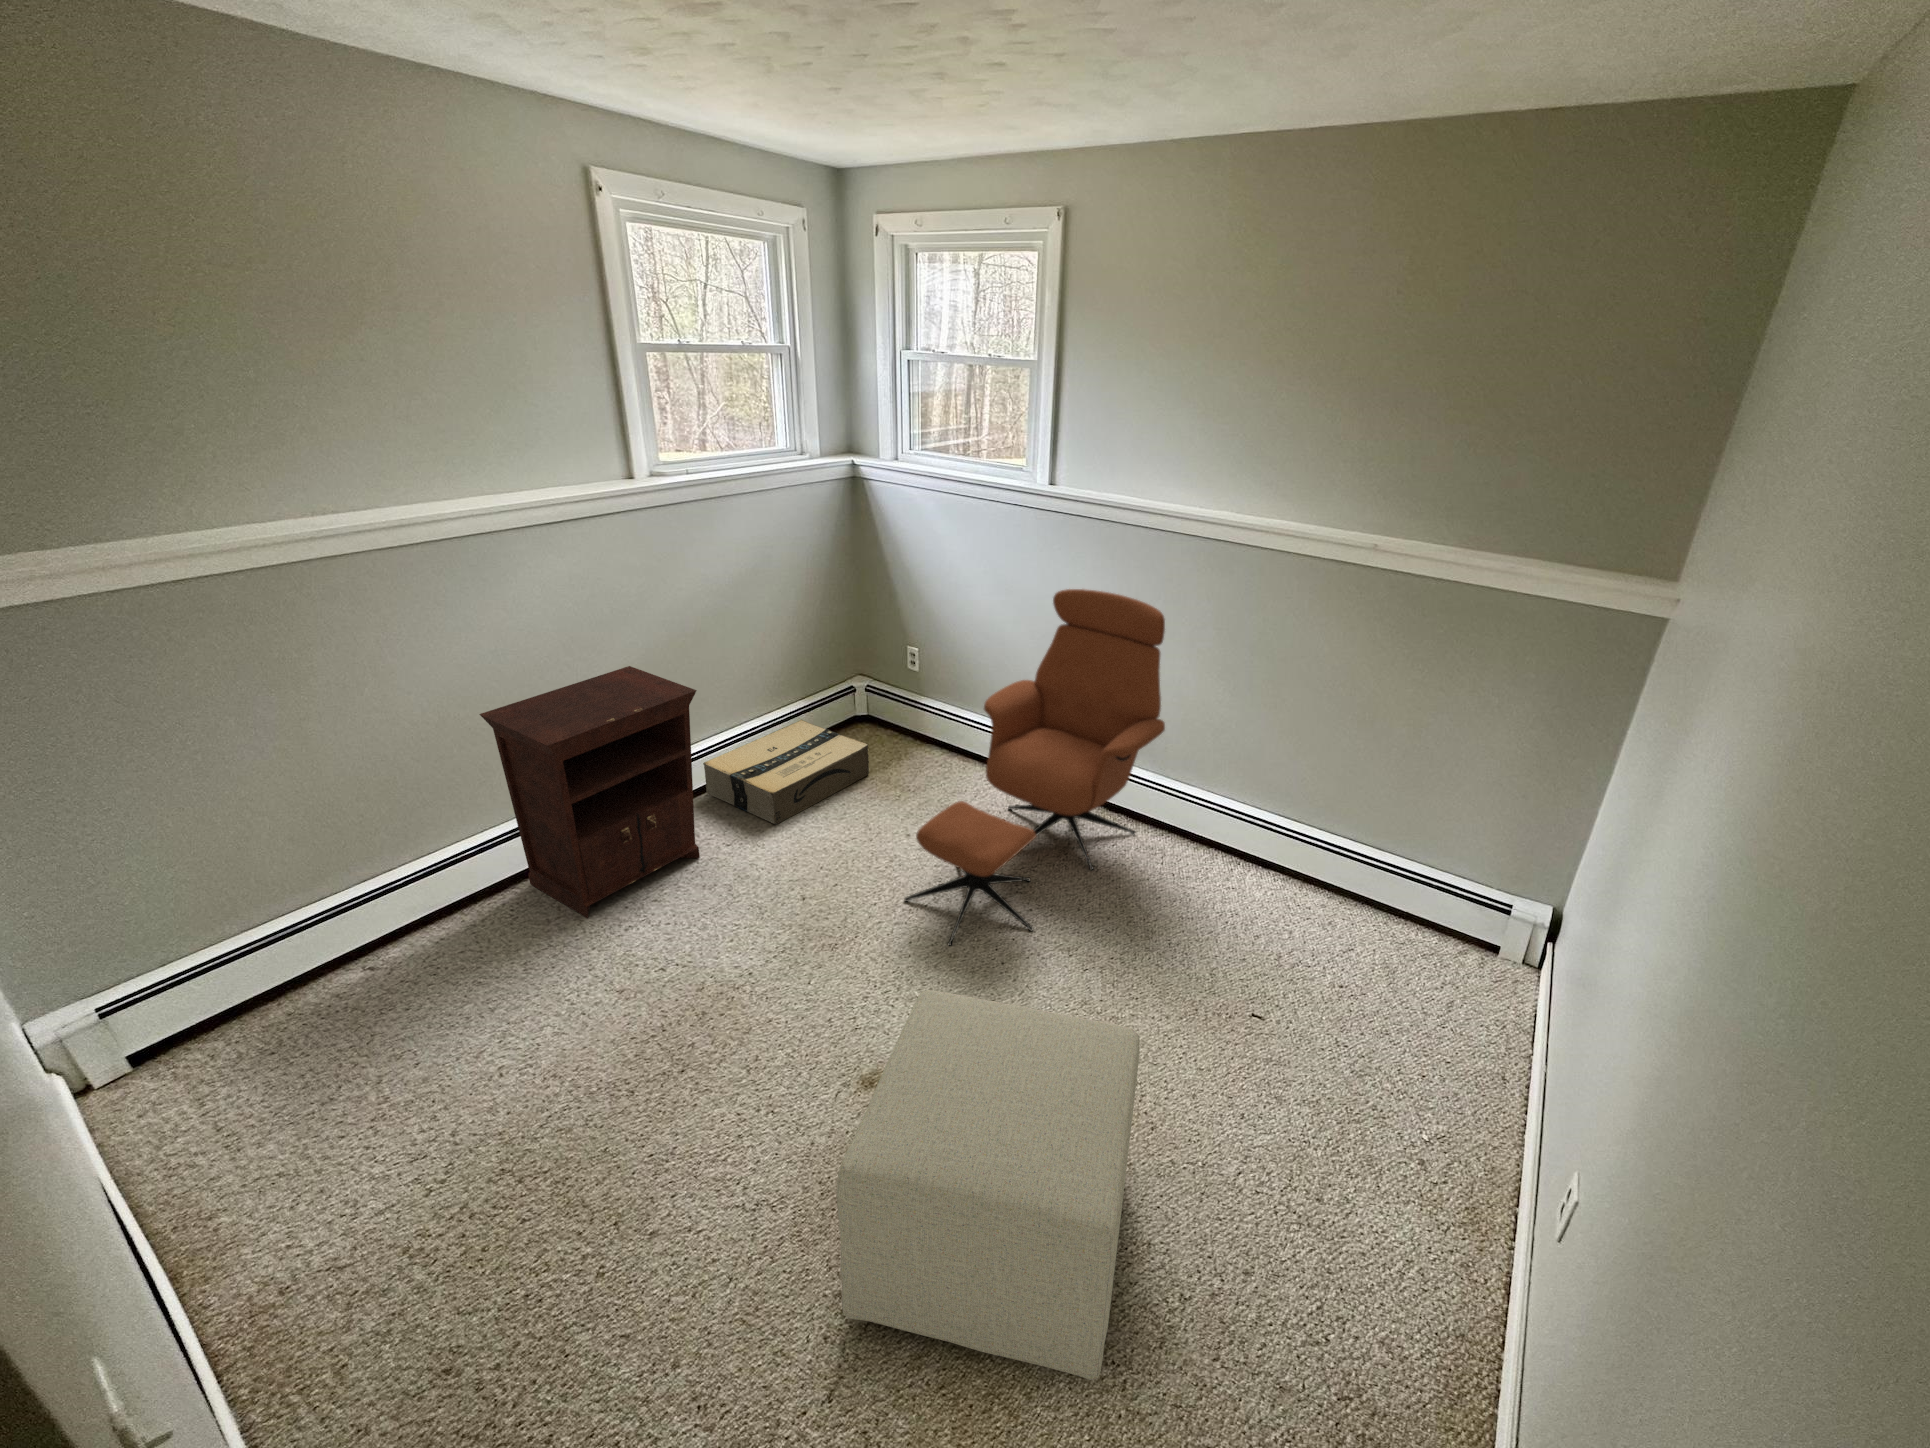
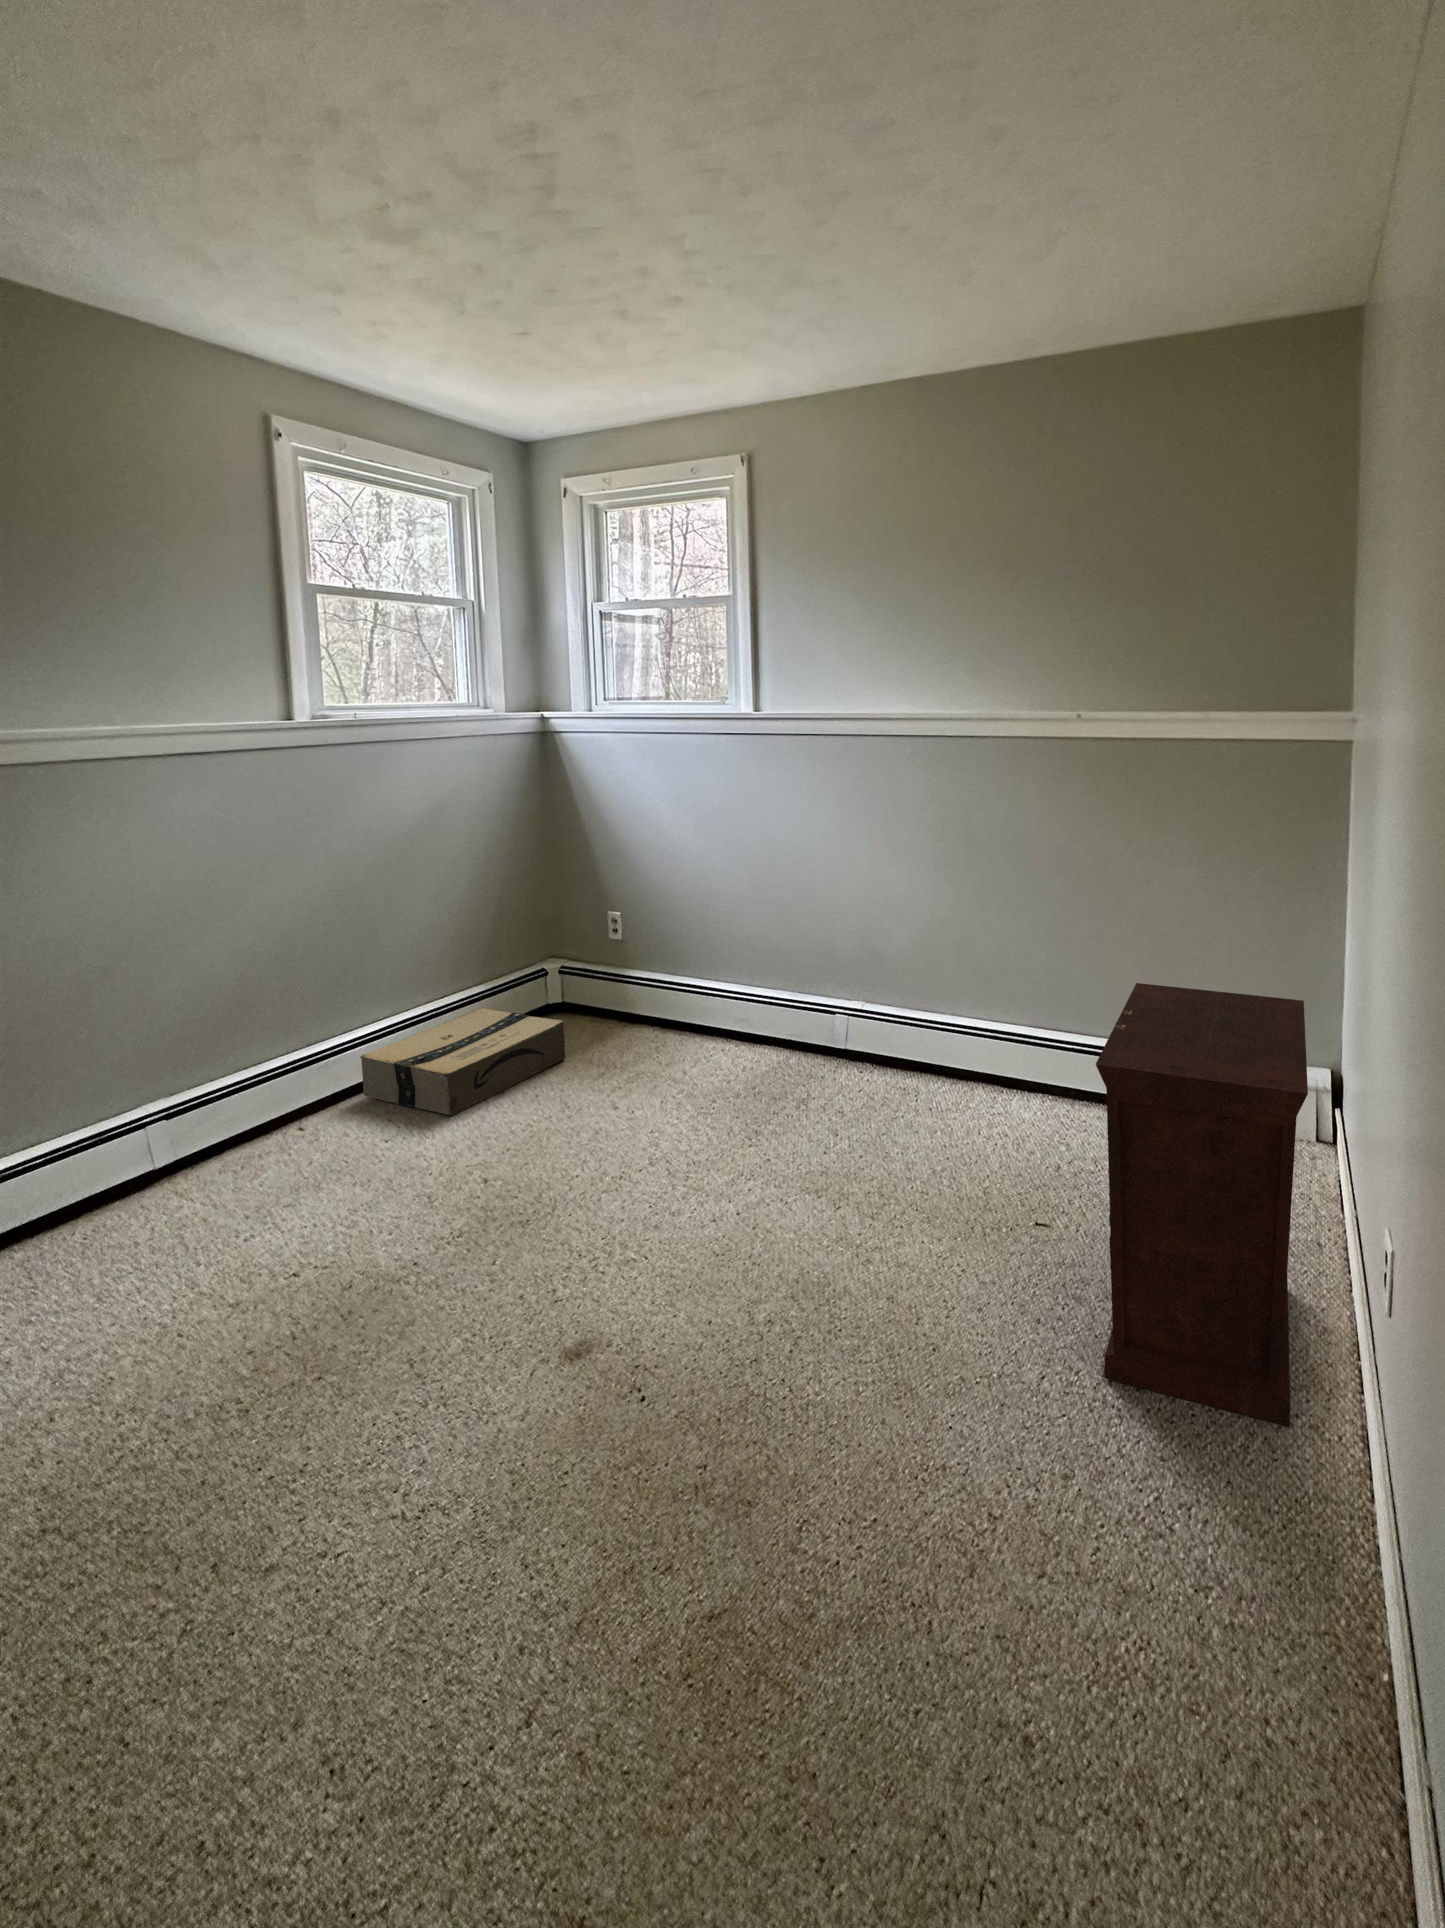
armchair: present [904,589,1165,946] -> none [612,810,897,1205]
nightstand: present [480,666,700,918] -> present [1096,983,1308,1427]
ottoman: present [836,990,1139,1380] -> none [533,1179,903,1623]

